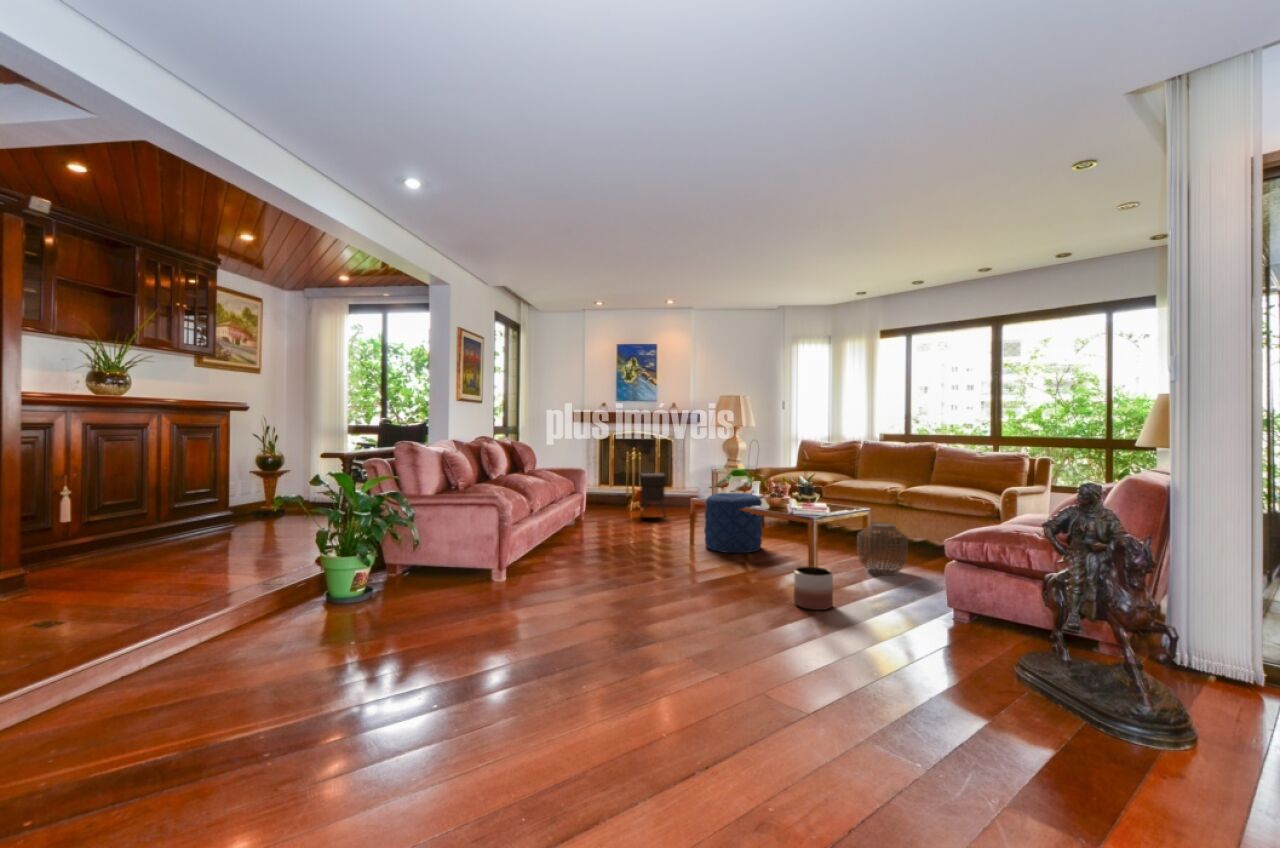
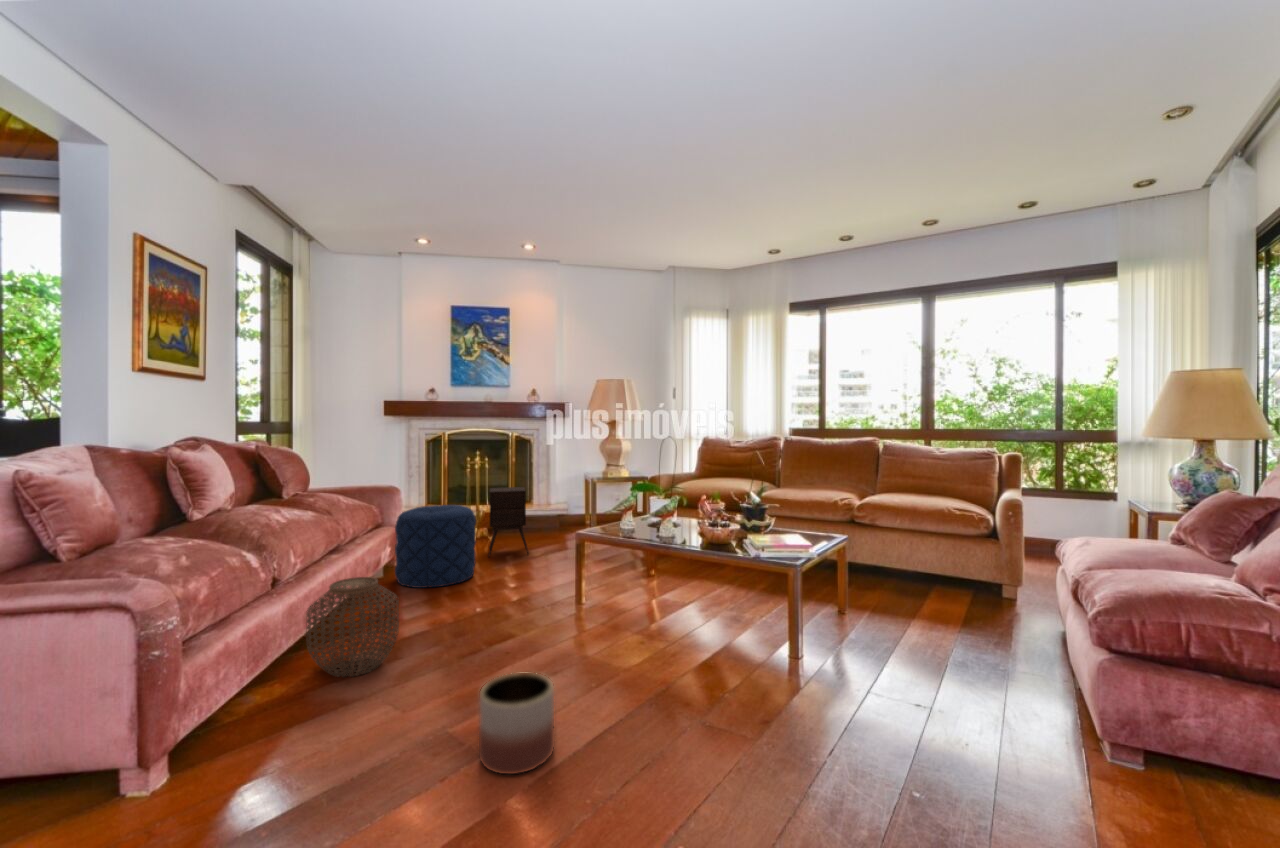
pouf: present [704,493,762,553] -> present [395,505,476,588]
woven basket: present [857,522,908,575] -> present [306,577,399,677]
planter: present [794,566,833,610] -> present [479,673,554,774]

